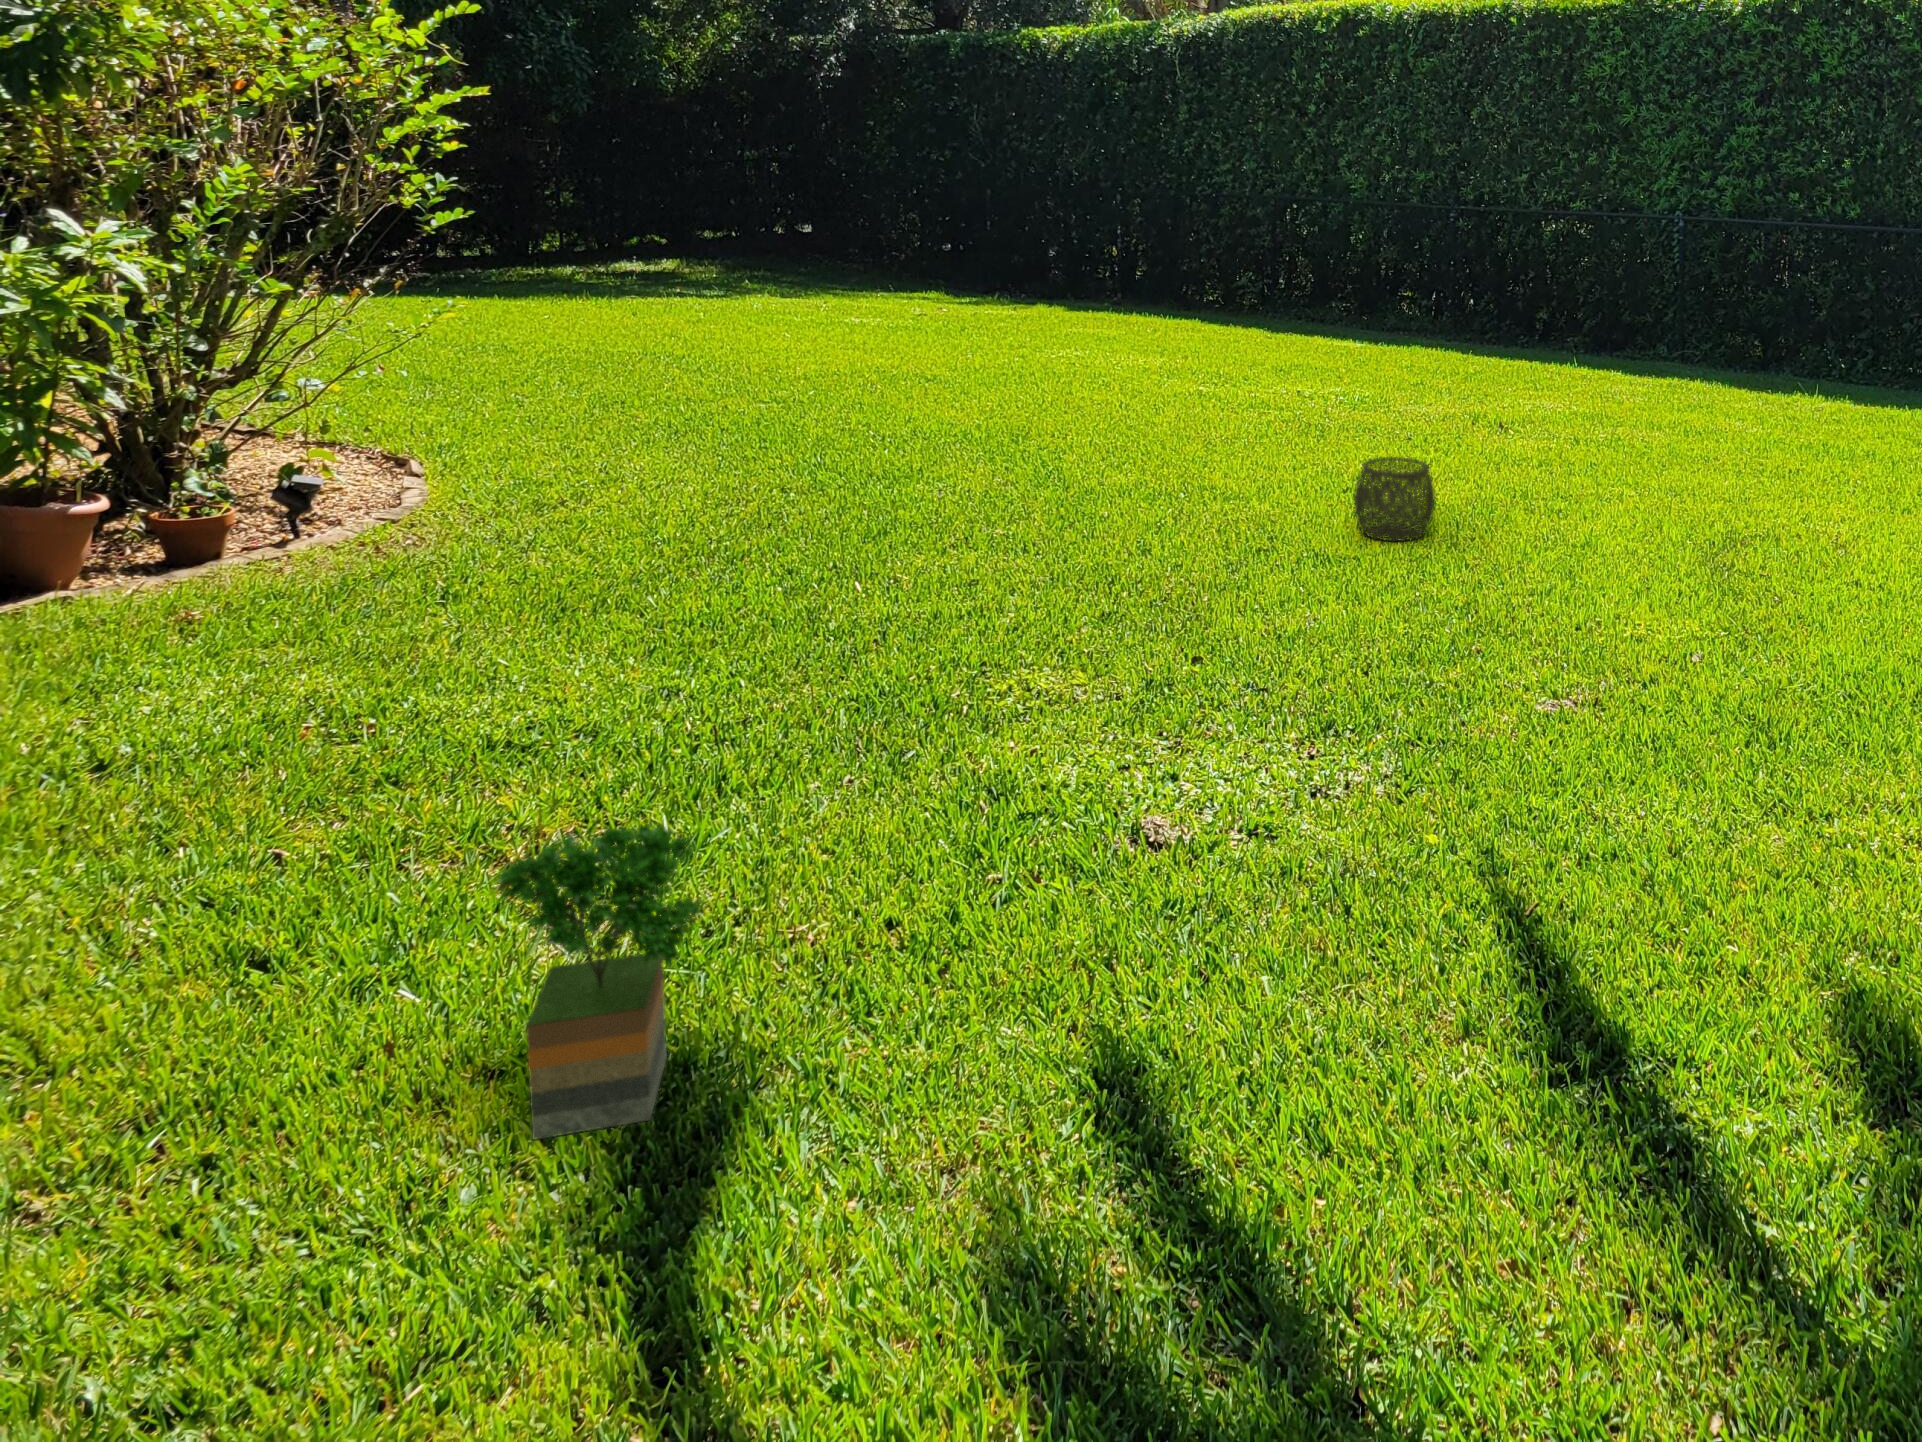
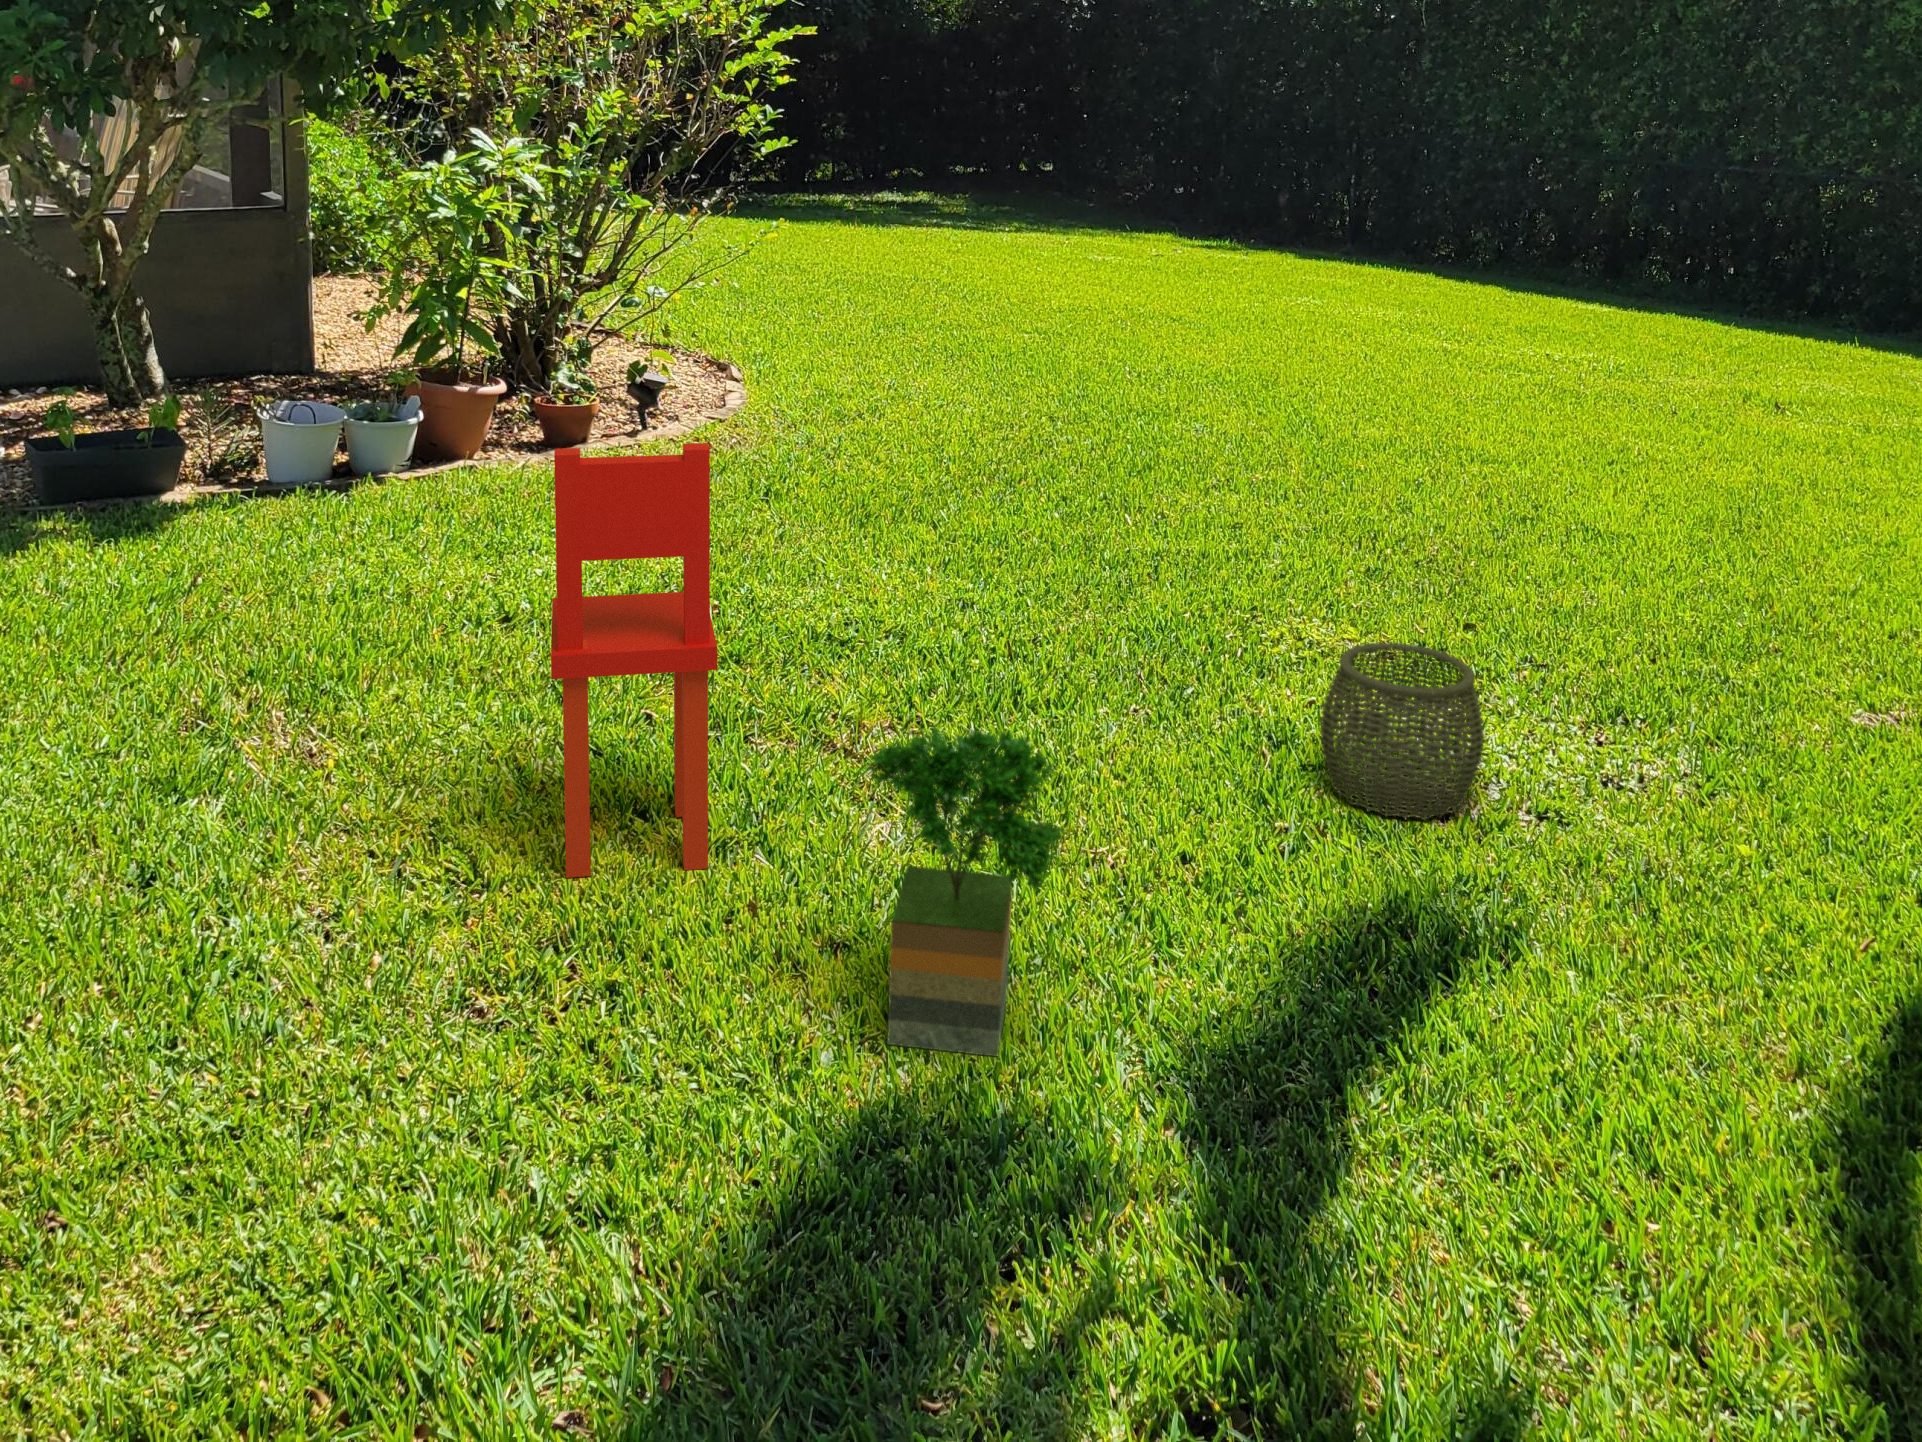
woven basket: present [1354,457,1435,541] -> present [1320,642,1484,820]
chair: none [97,591,339,1064] -> present [551,443,717,878]

